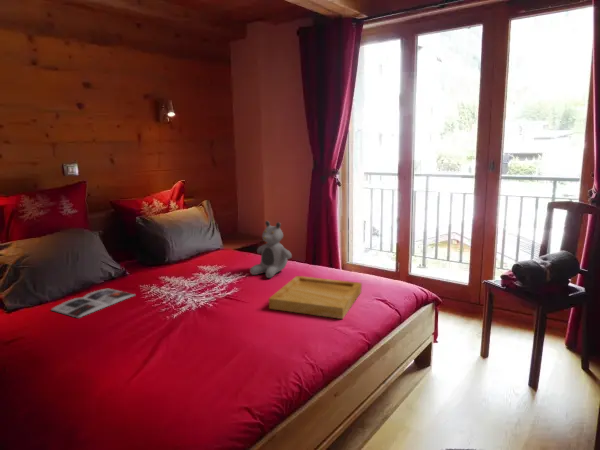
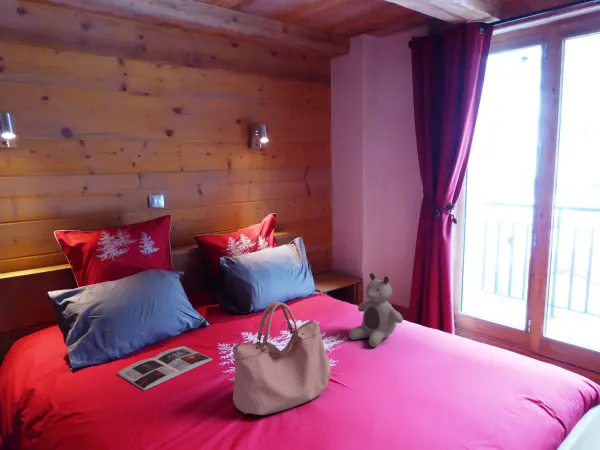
handbag: none [154,237,234,323] -> present [233,301,331,415]
tray: present [269,276,362,319] -> none [377,350,504,435]

